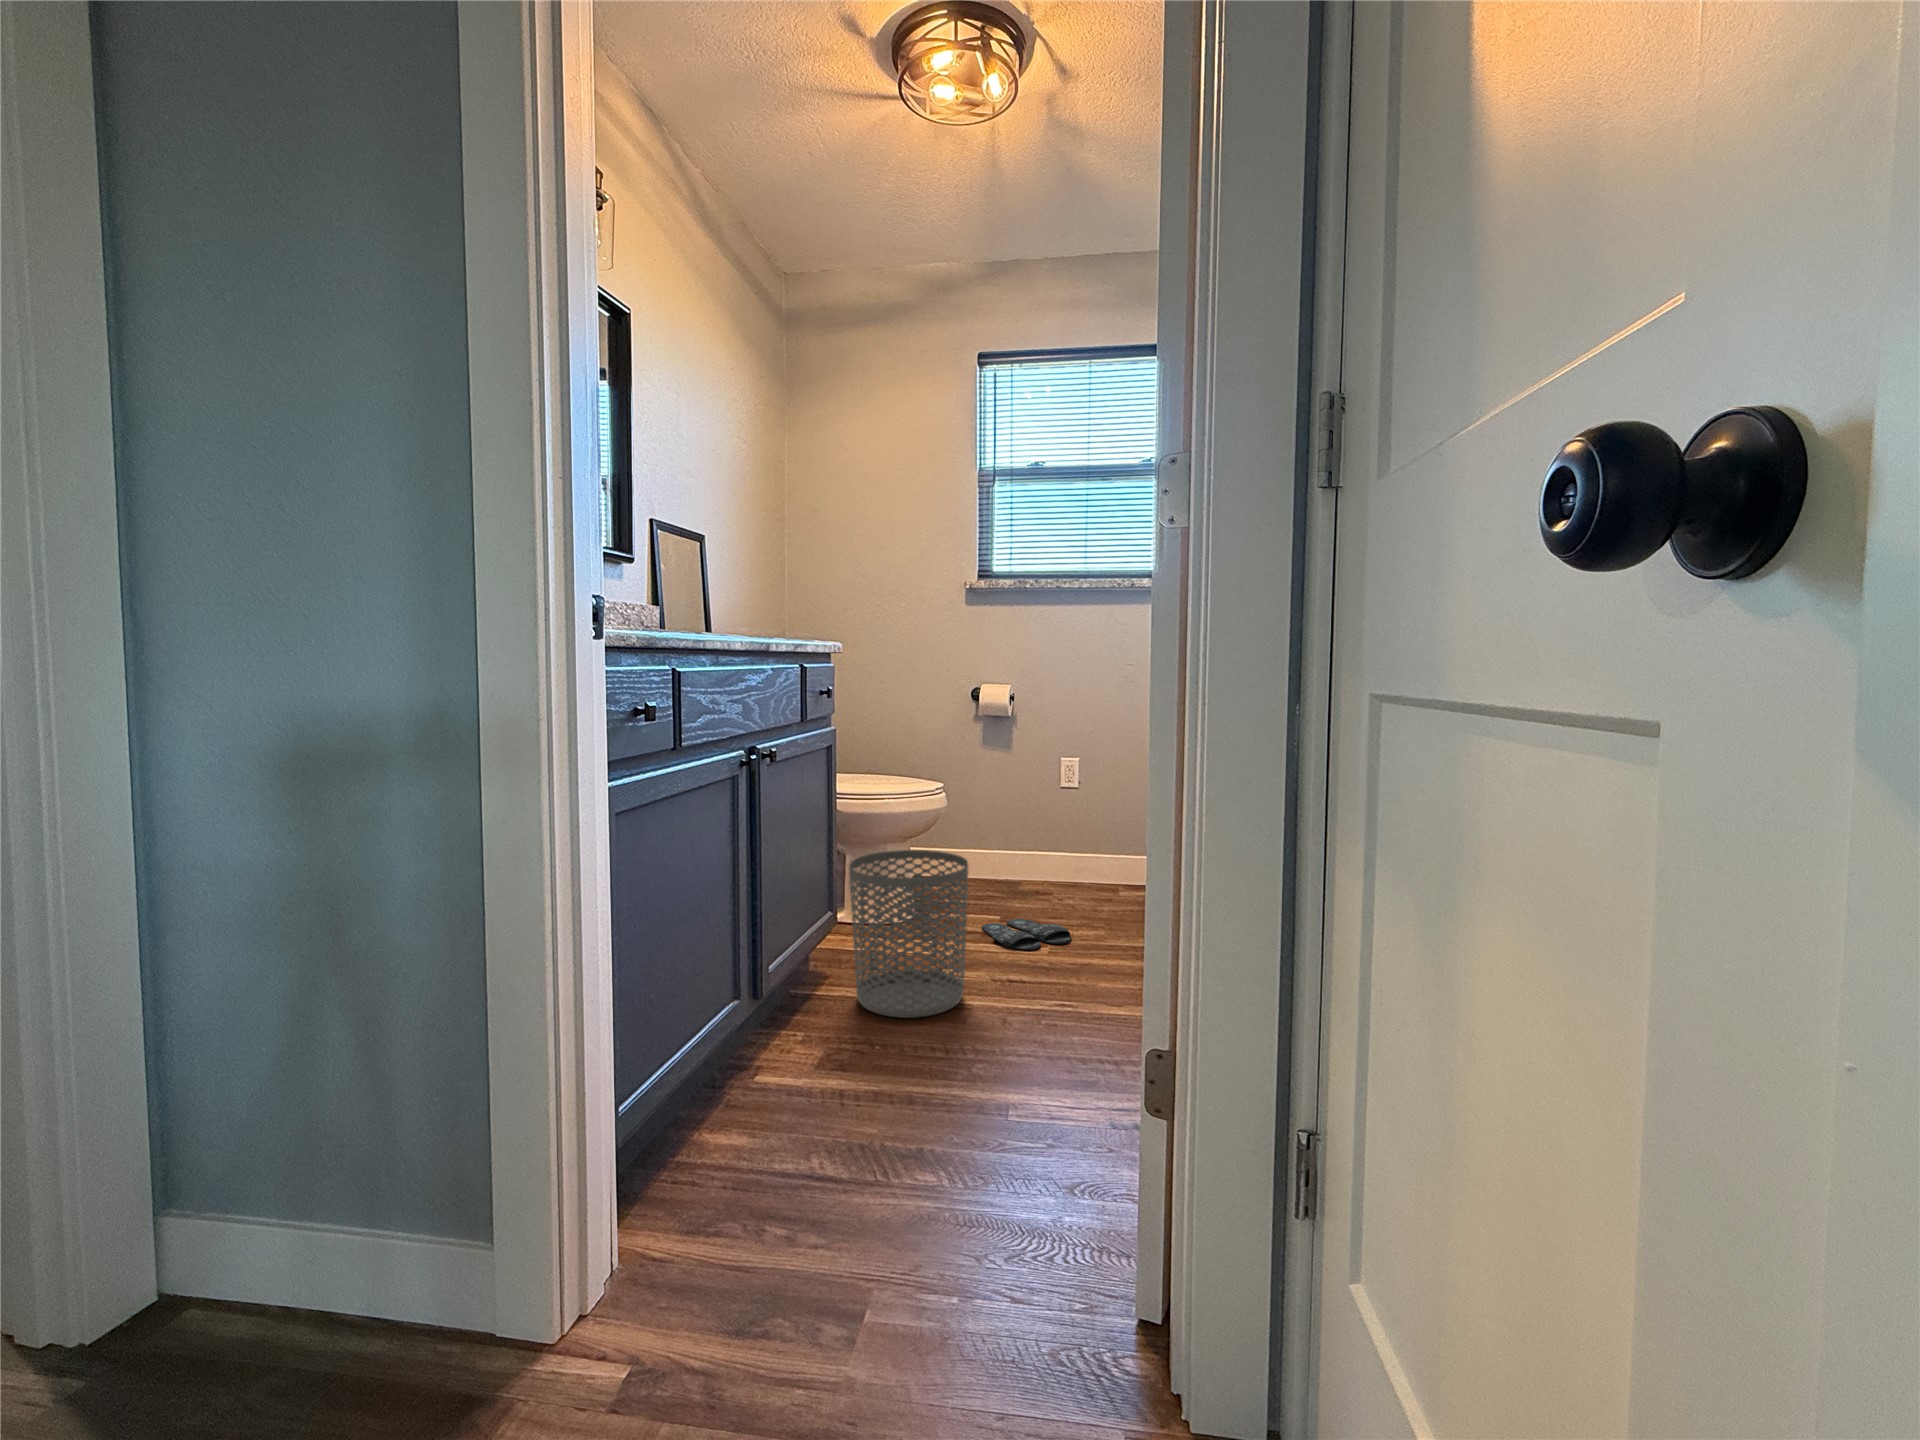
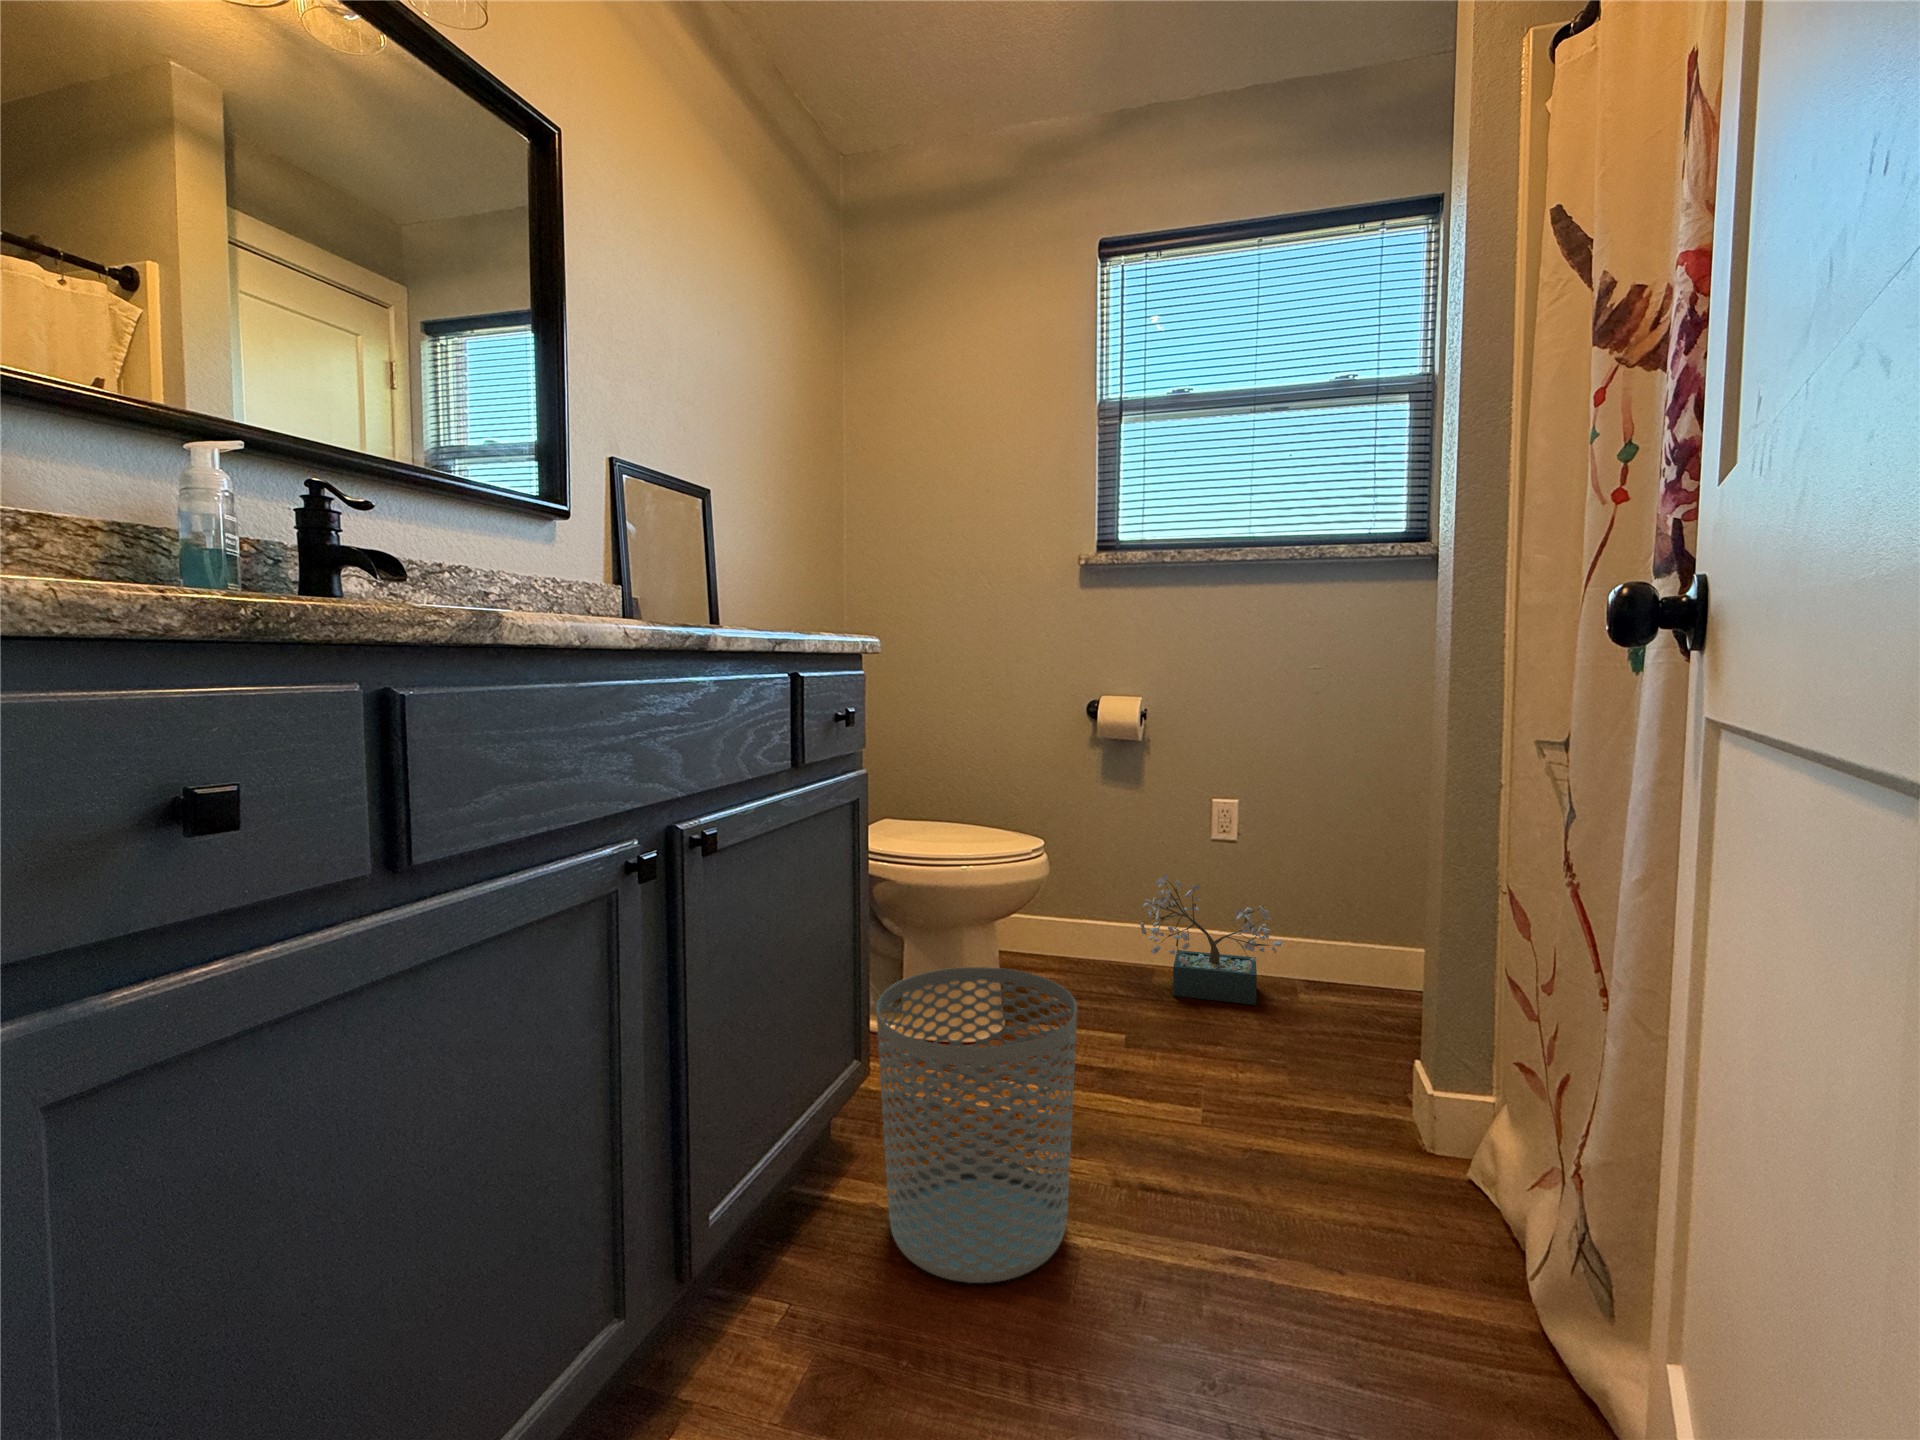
decorative plant: none [1010,813,1108,900] -> present [1140,874,1283,1005]
slippers: present [981,919,1071,950] -> none [1098,1040,1238,1113]

